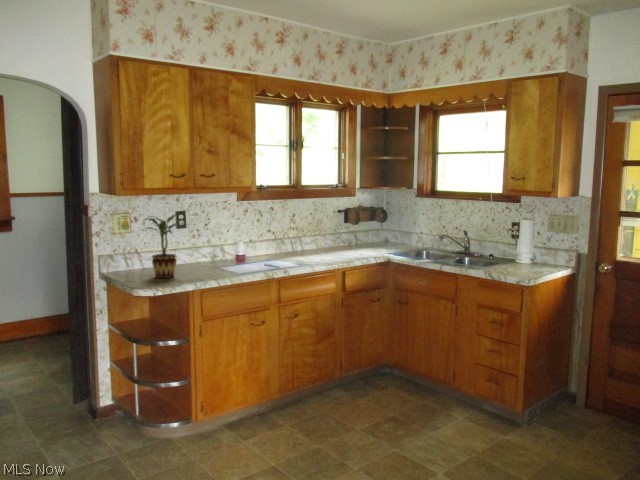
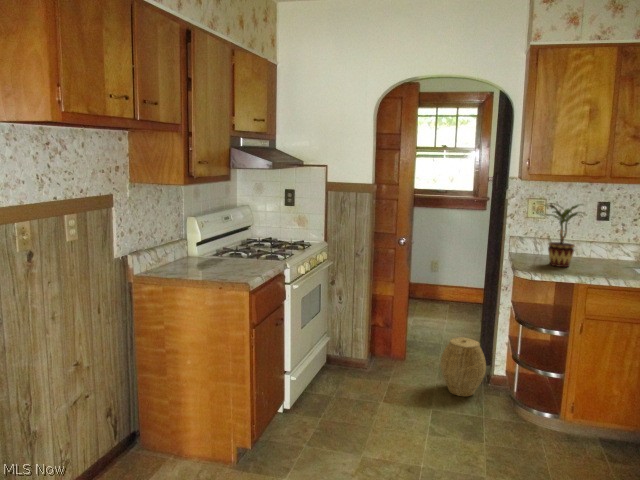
woven basket: none [44,377,99,446] -> present [440,337,486,396]

